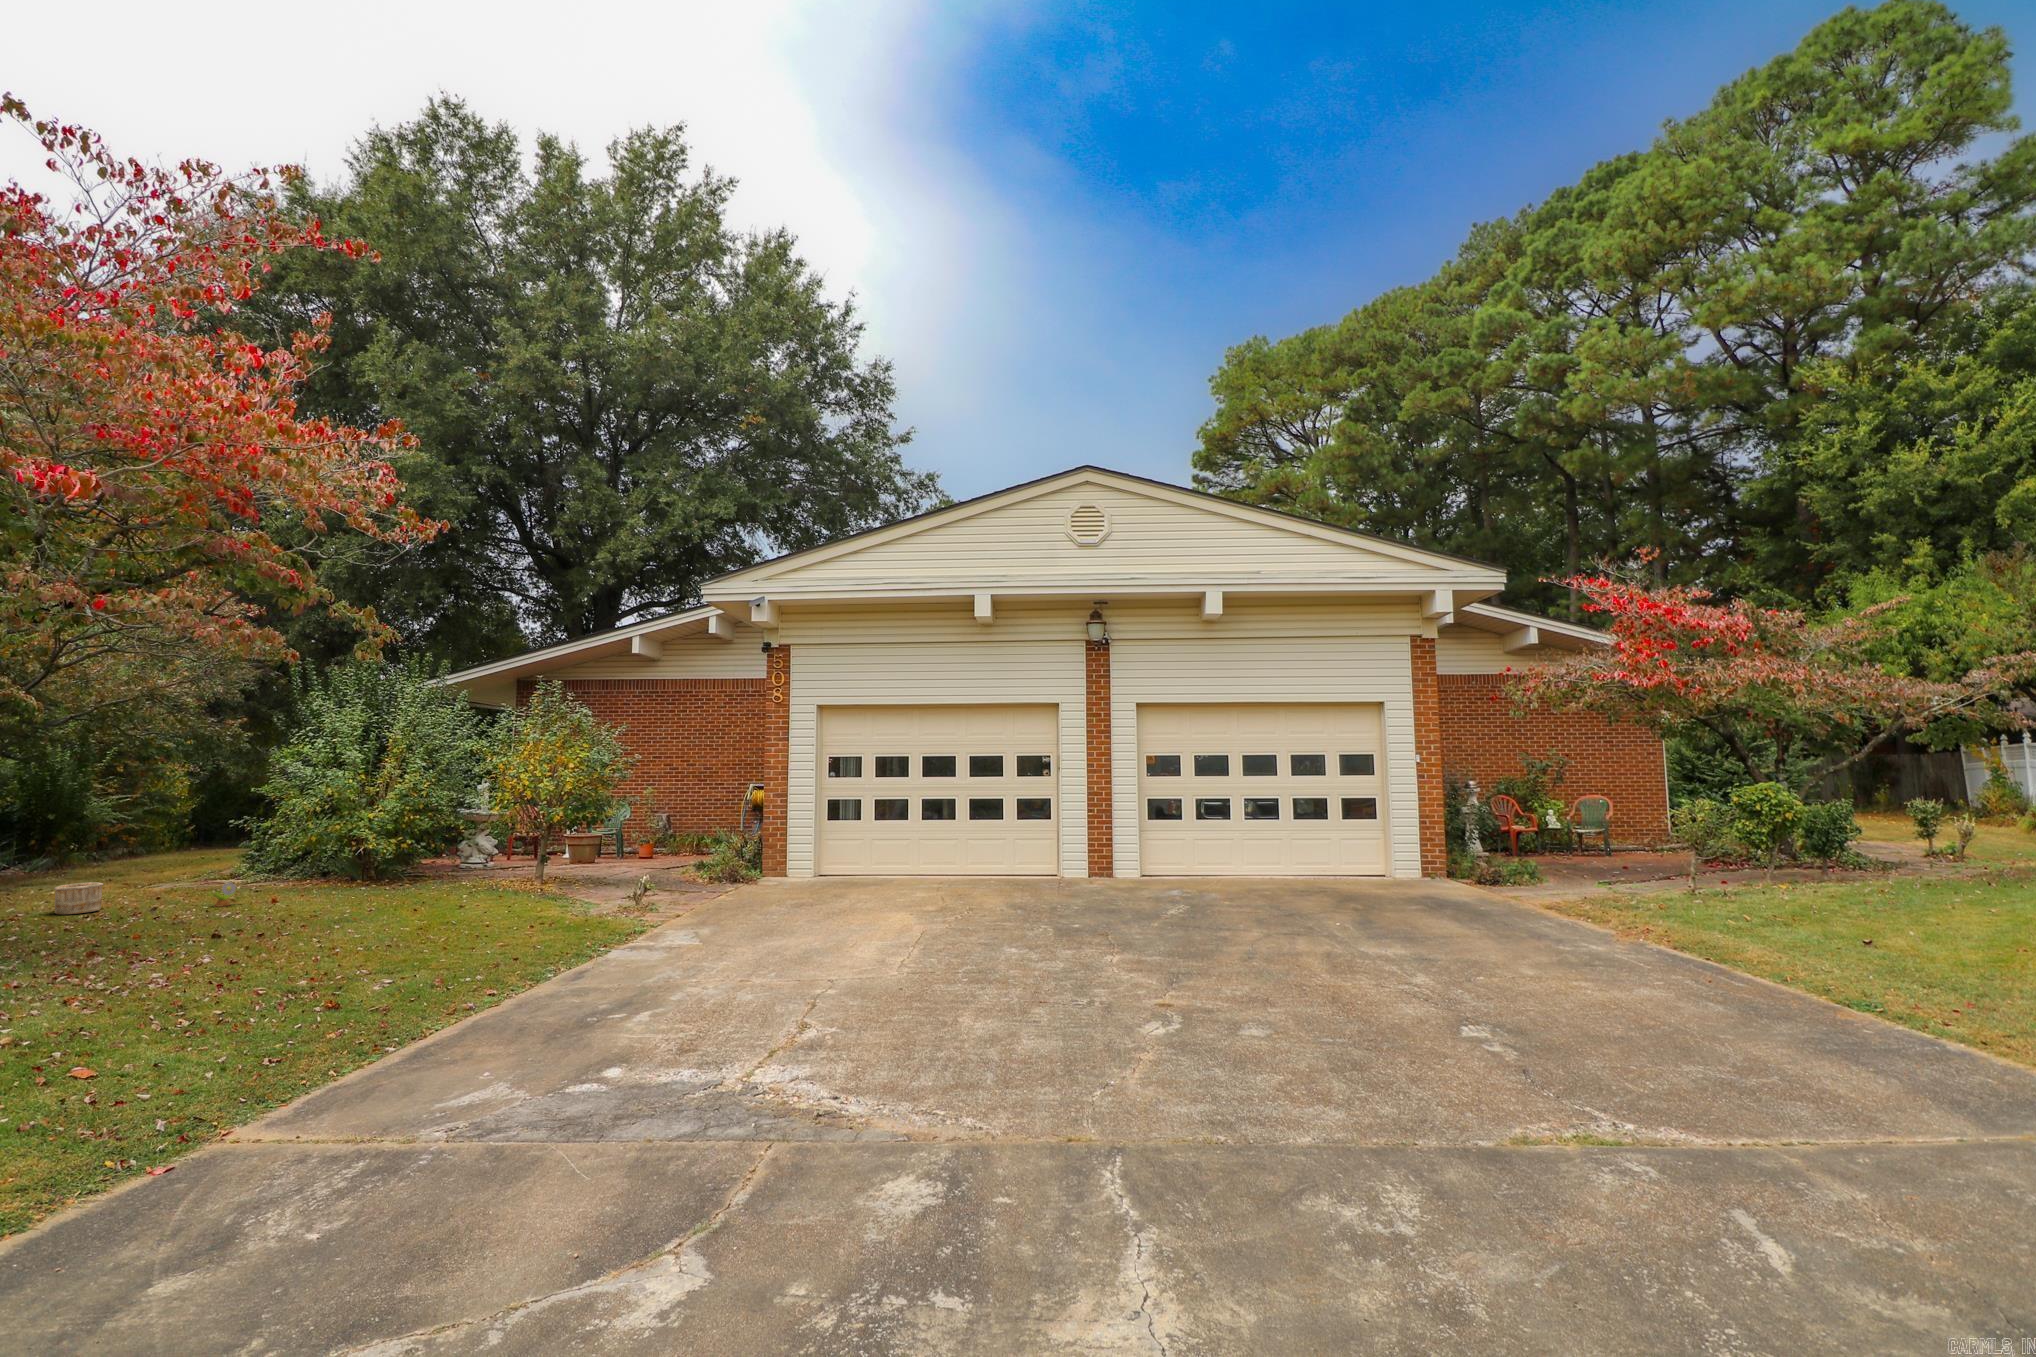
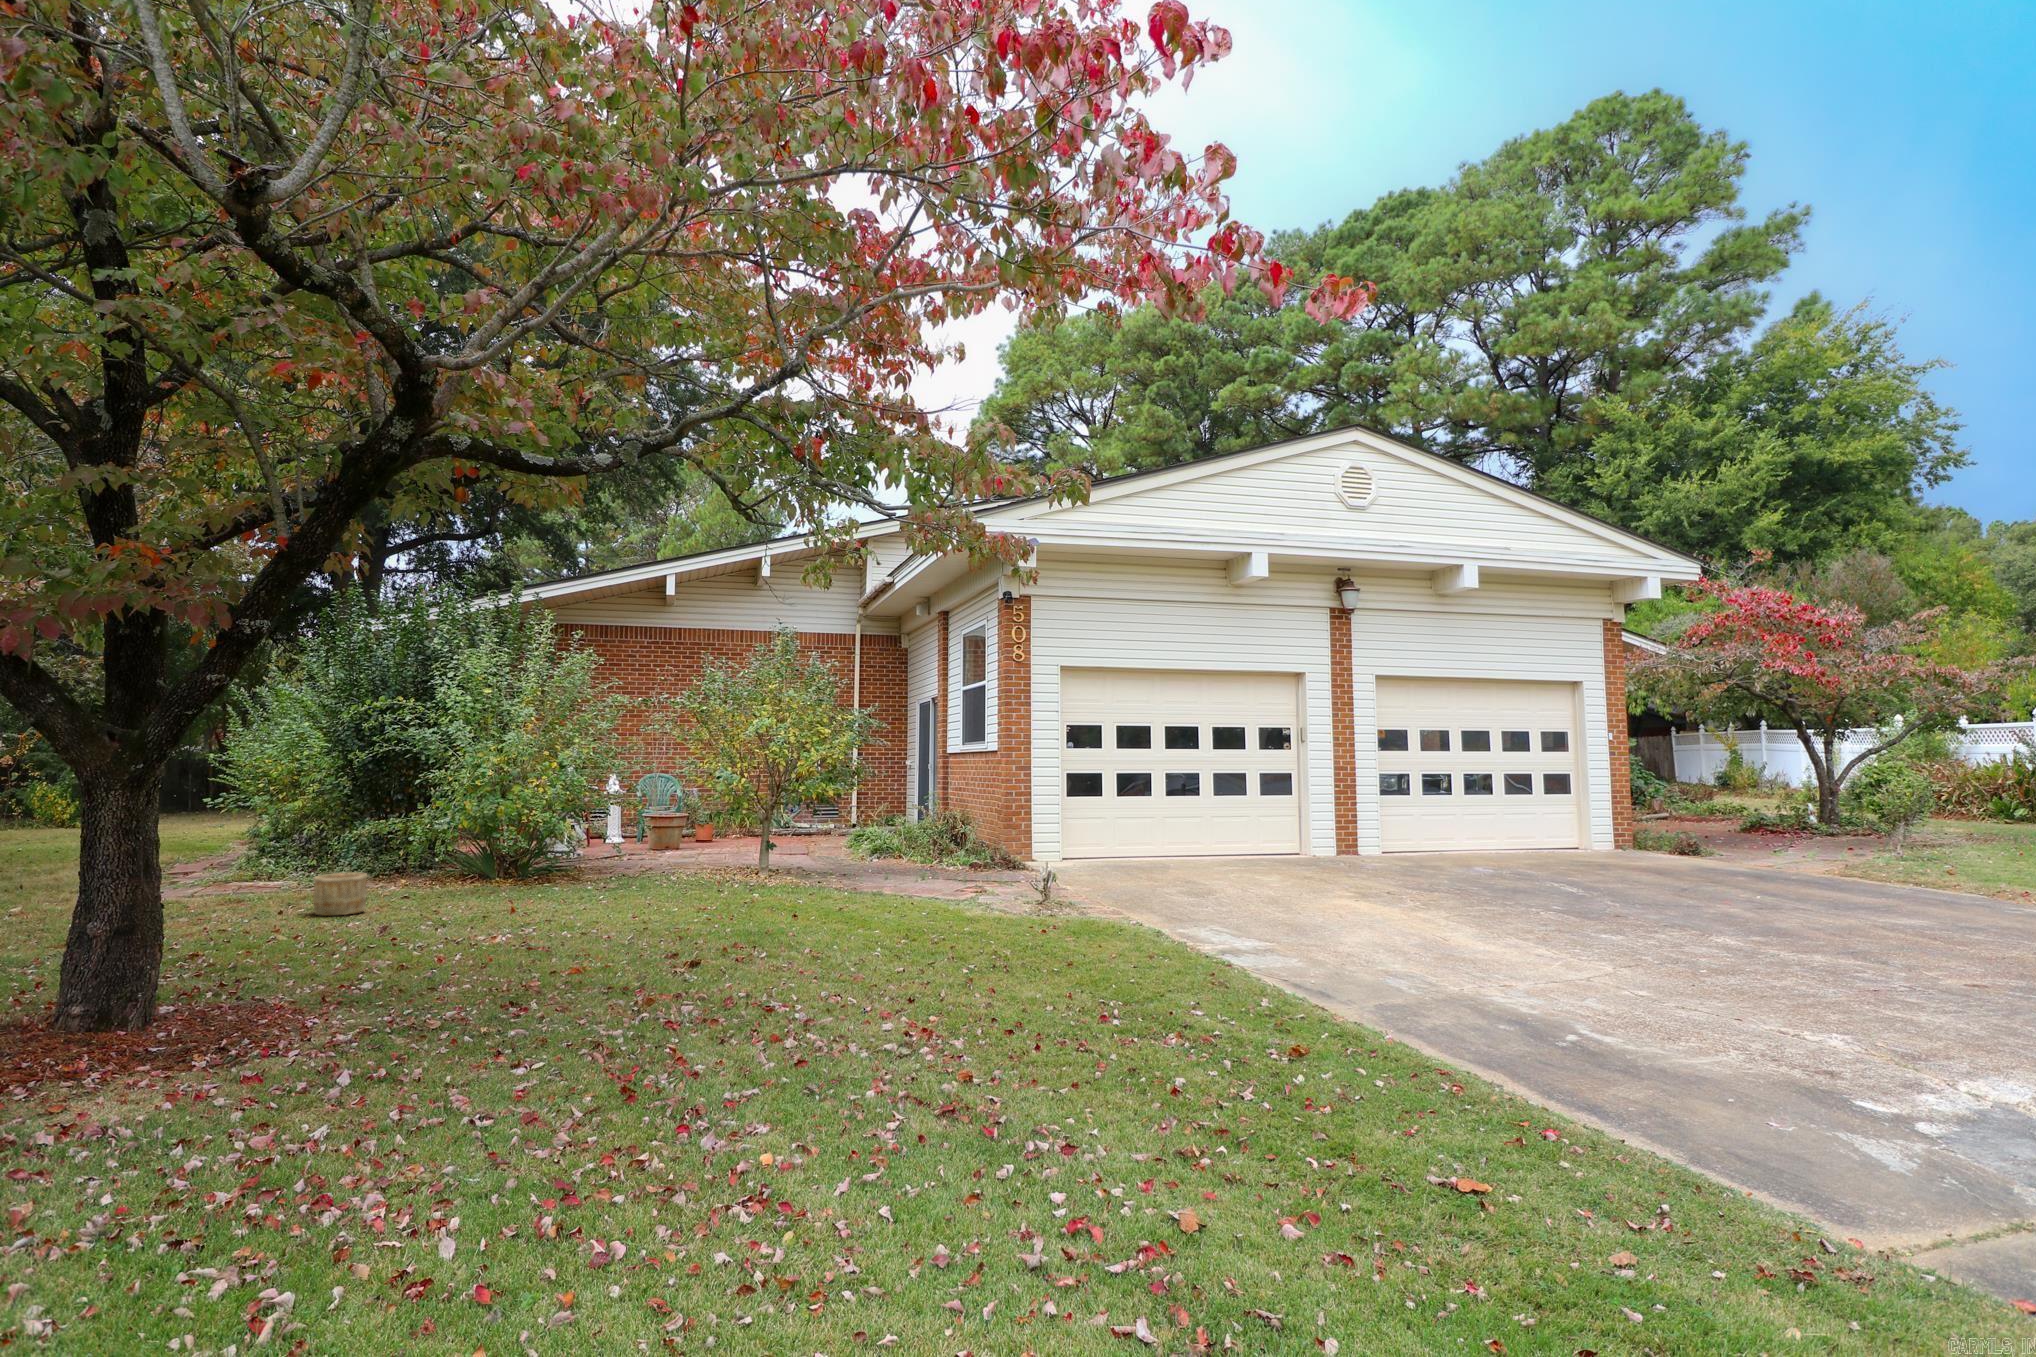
decorative plant: present [214,883,236,907] -> none [481,870,516,903]

